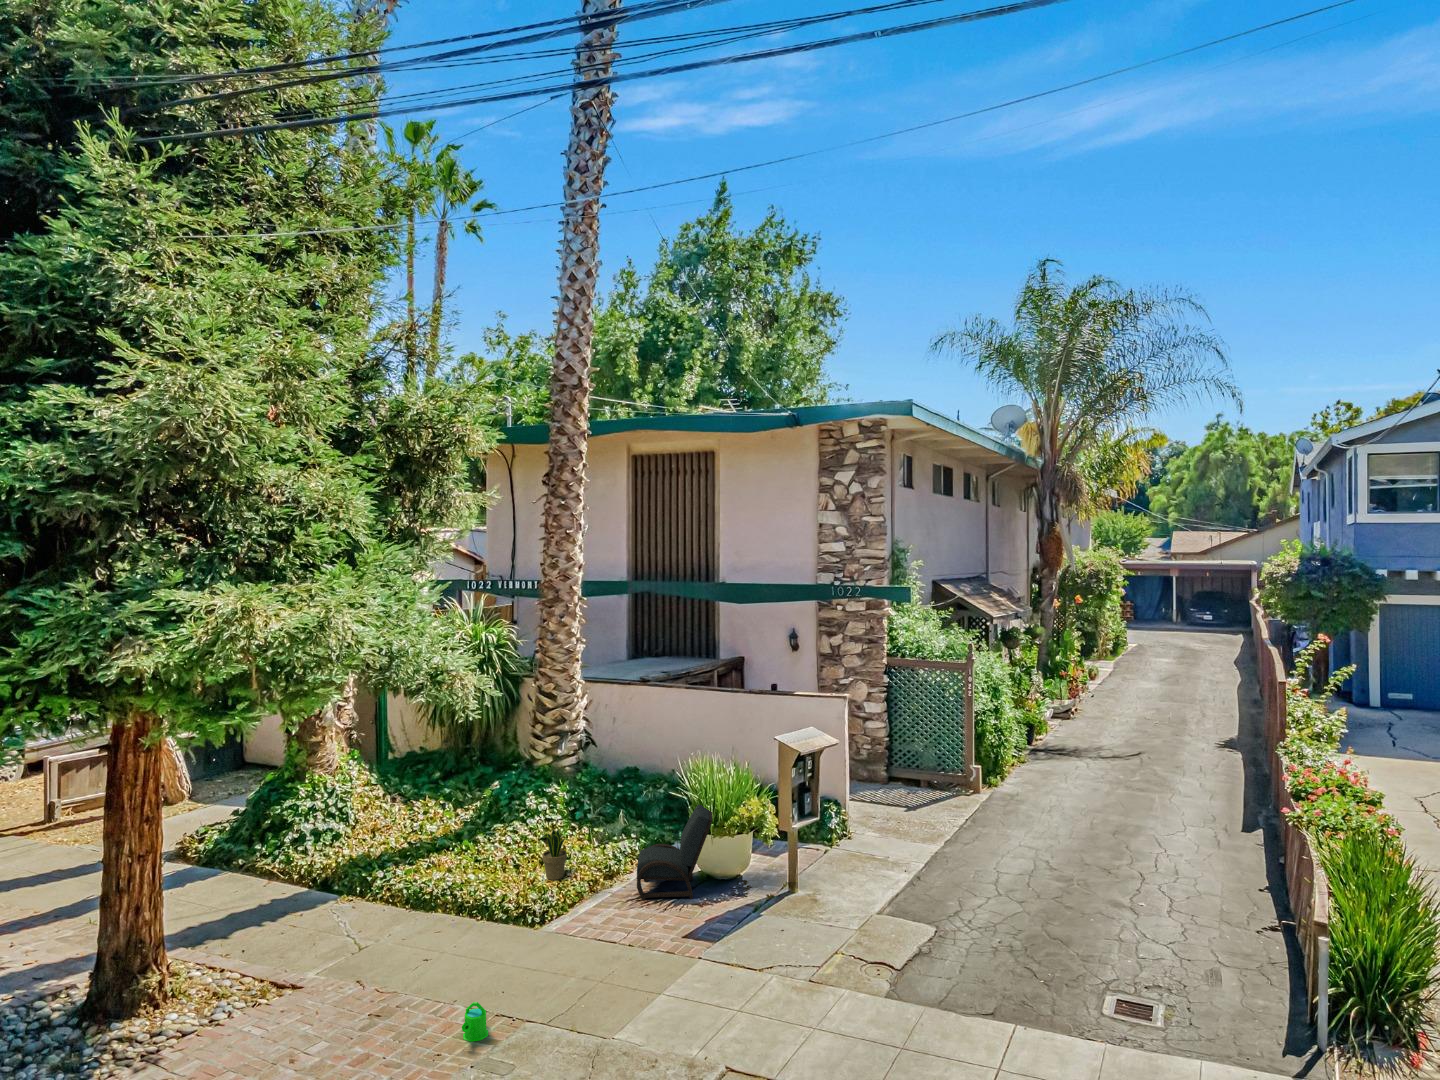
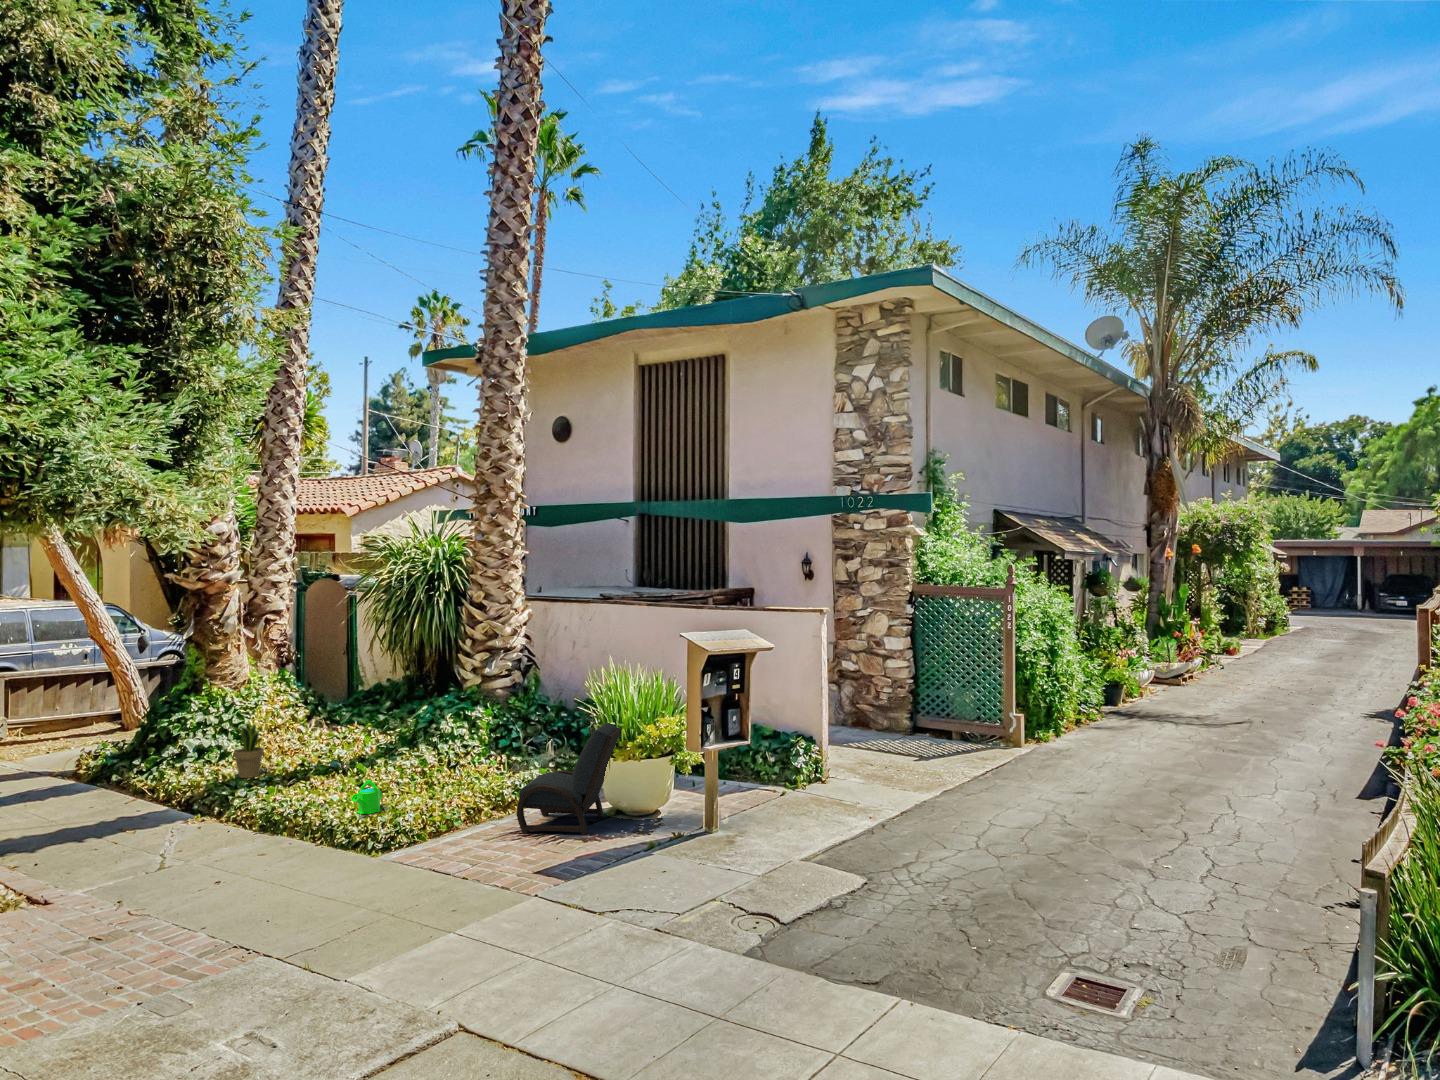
potted plant: present [543,829,568,880] -> present [232,724,264,778]
watering can: present [462,1002,488,1042] -> present [351,780,382,814]

